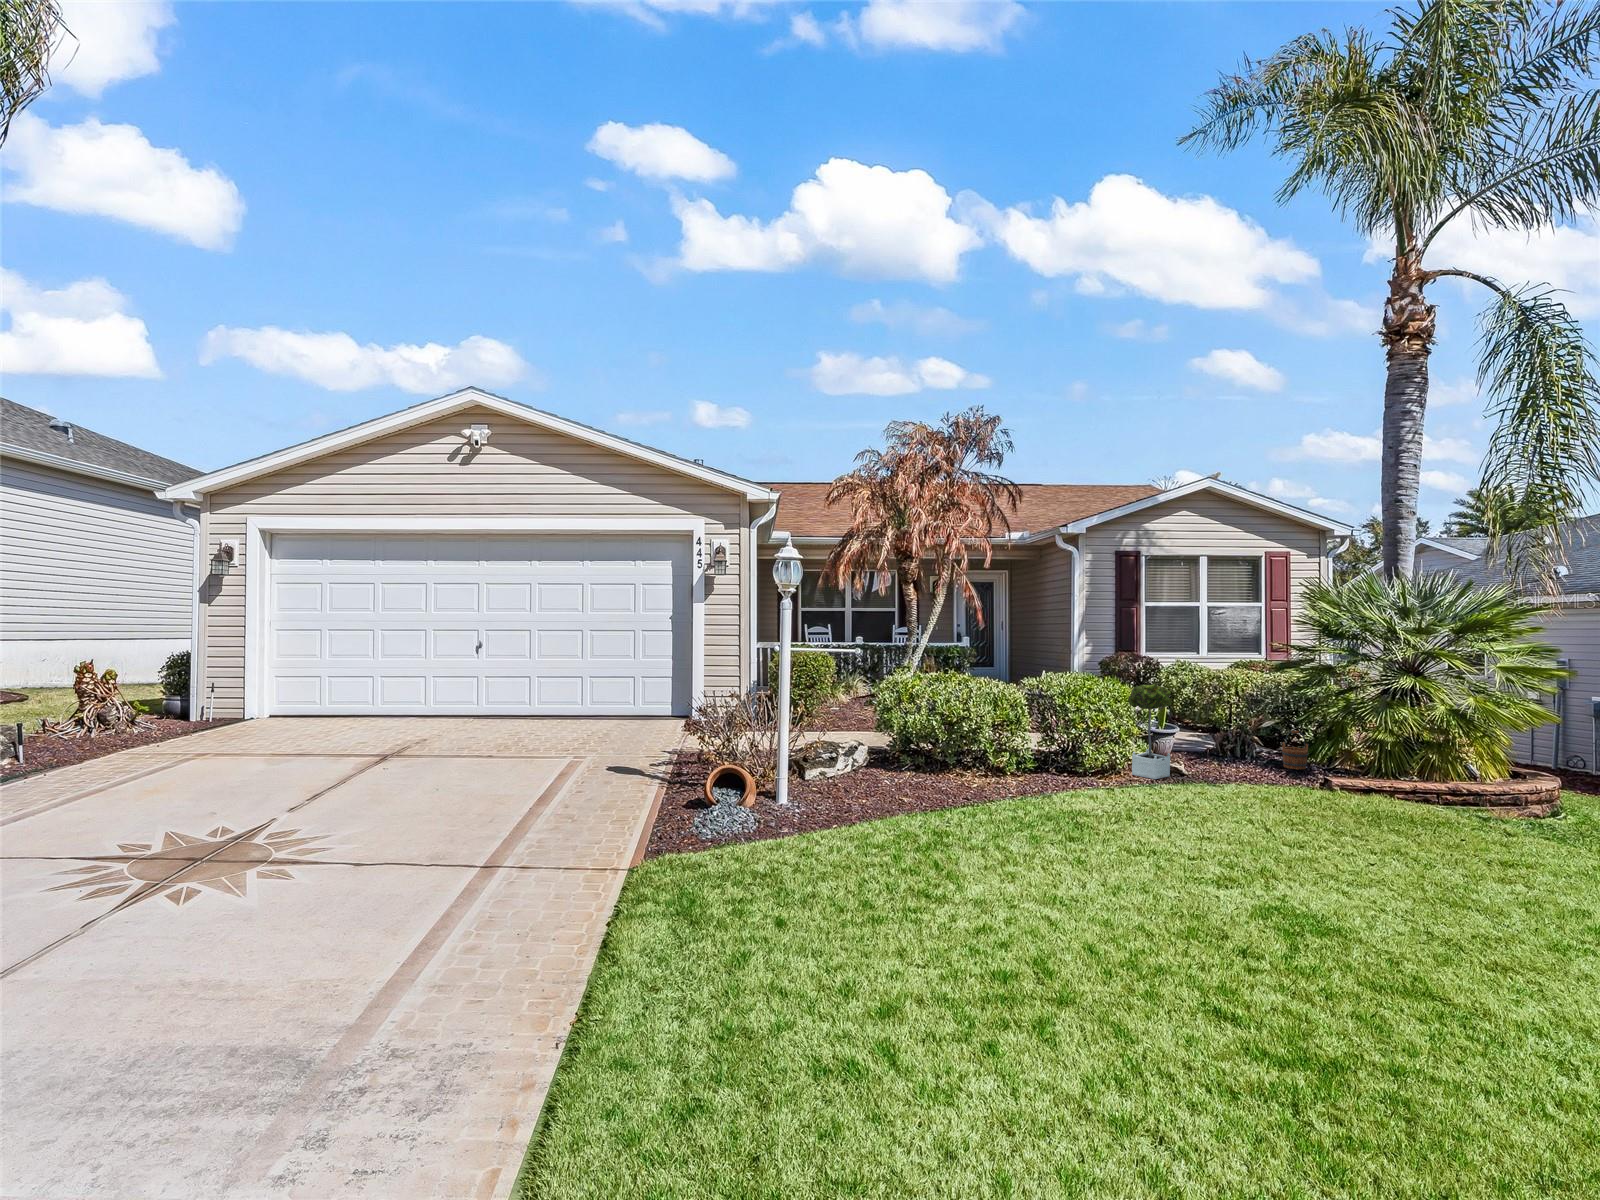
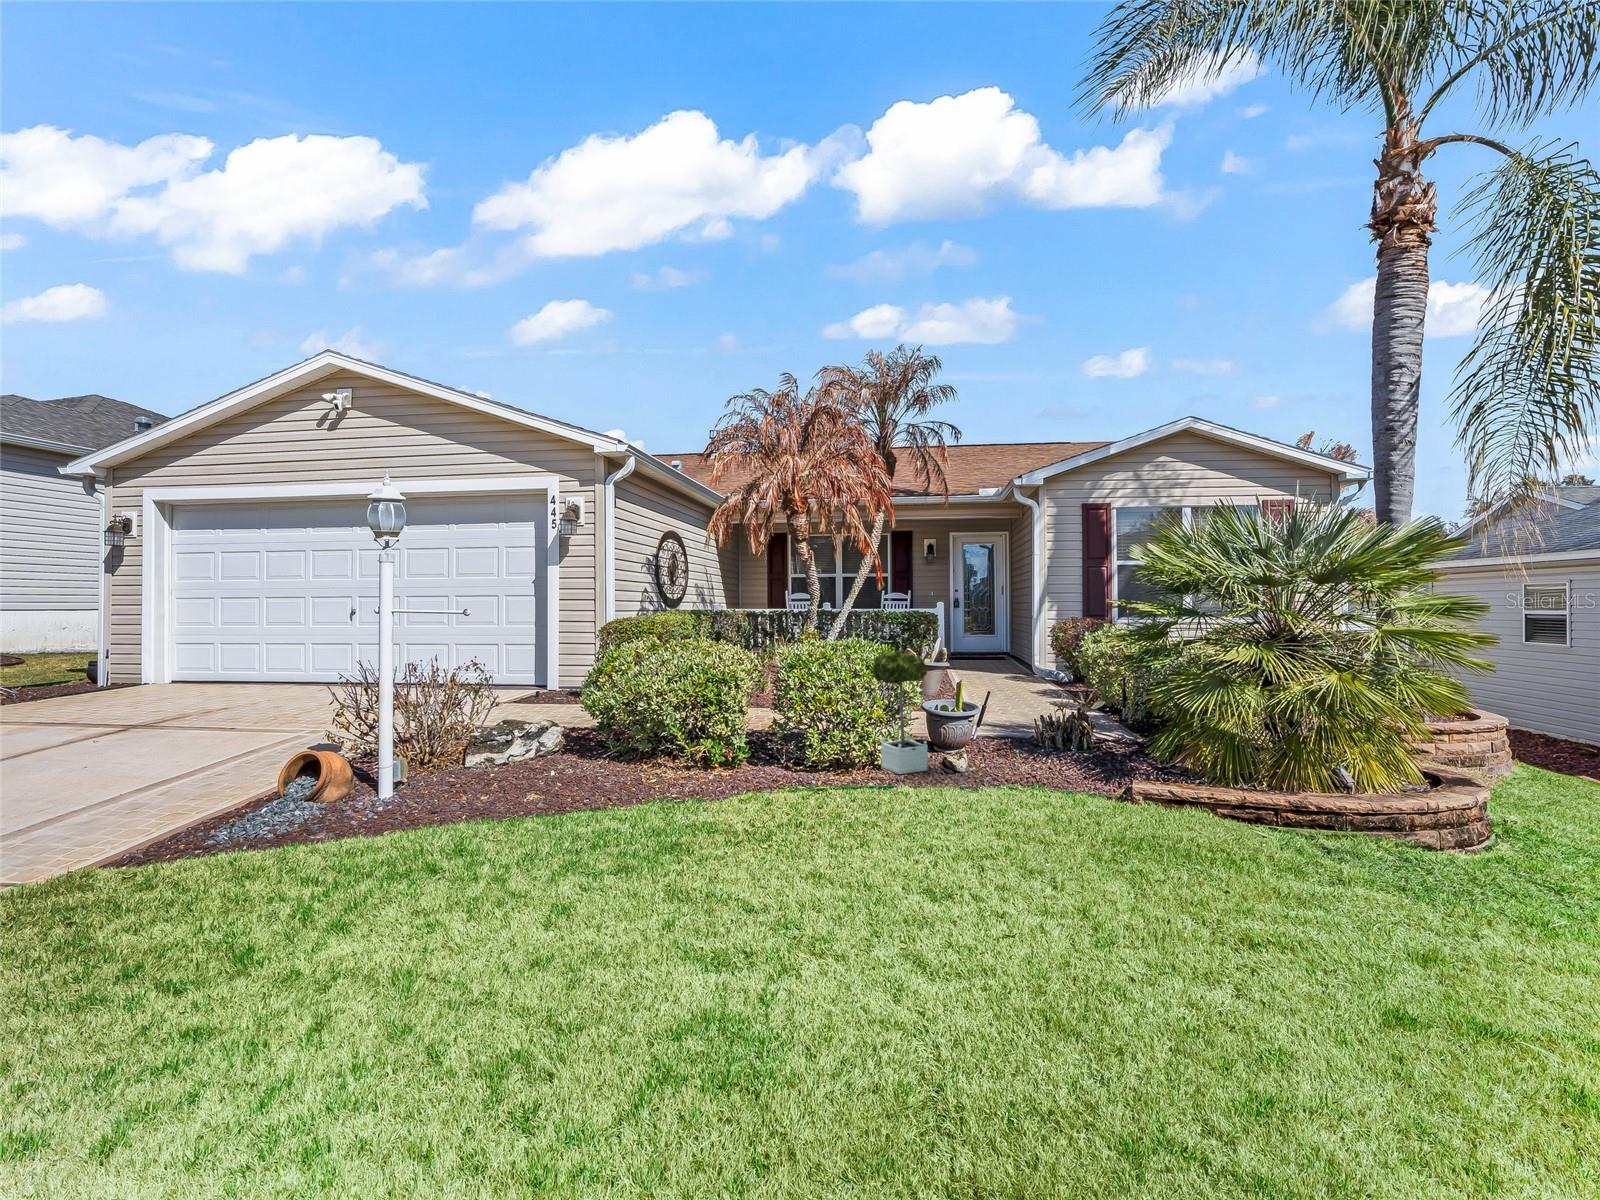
wooden bucket: present [1281,731,1309,770] -> none [1103,715,1138,767]

